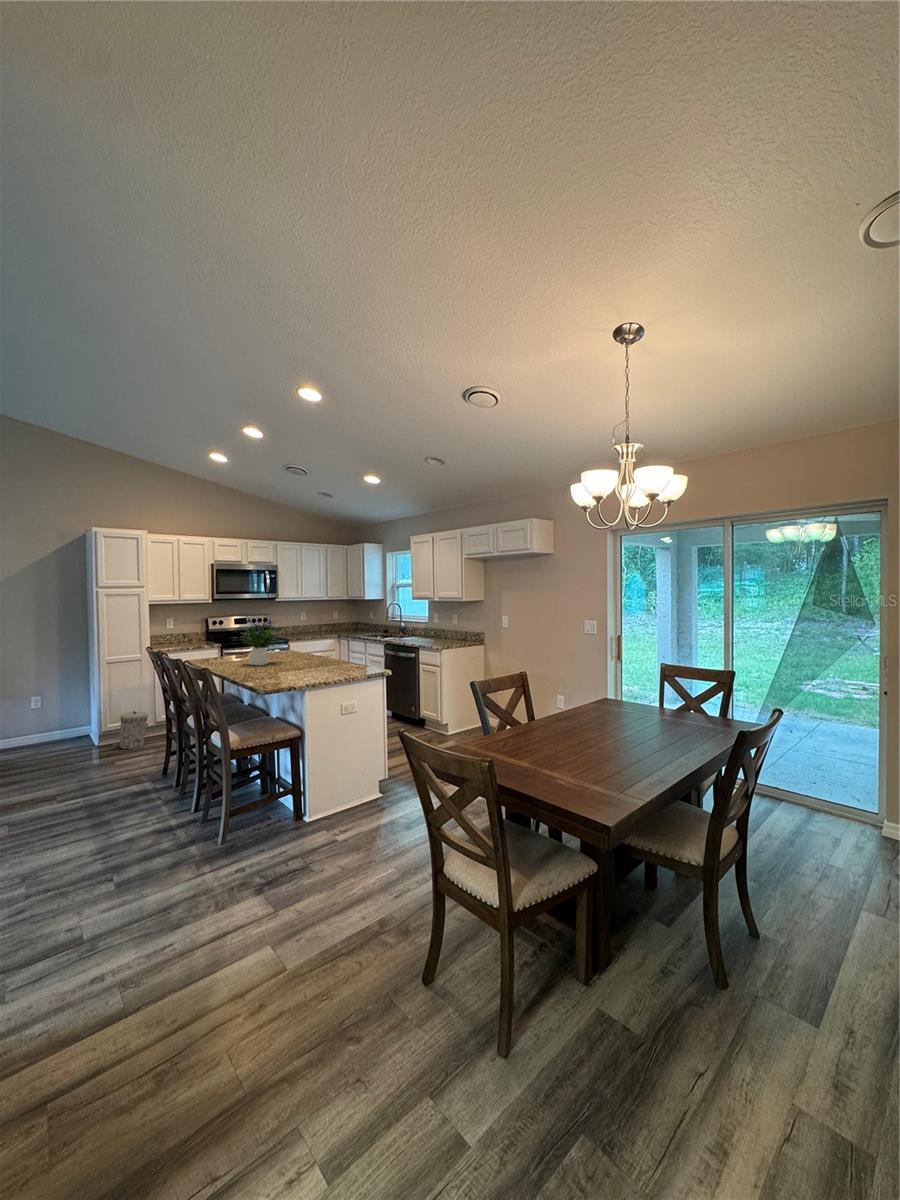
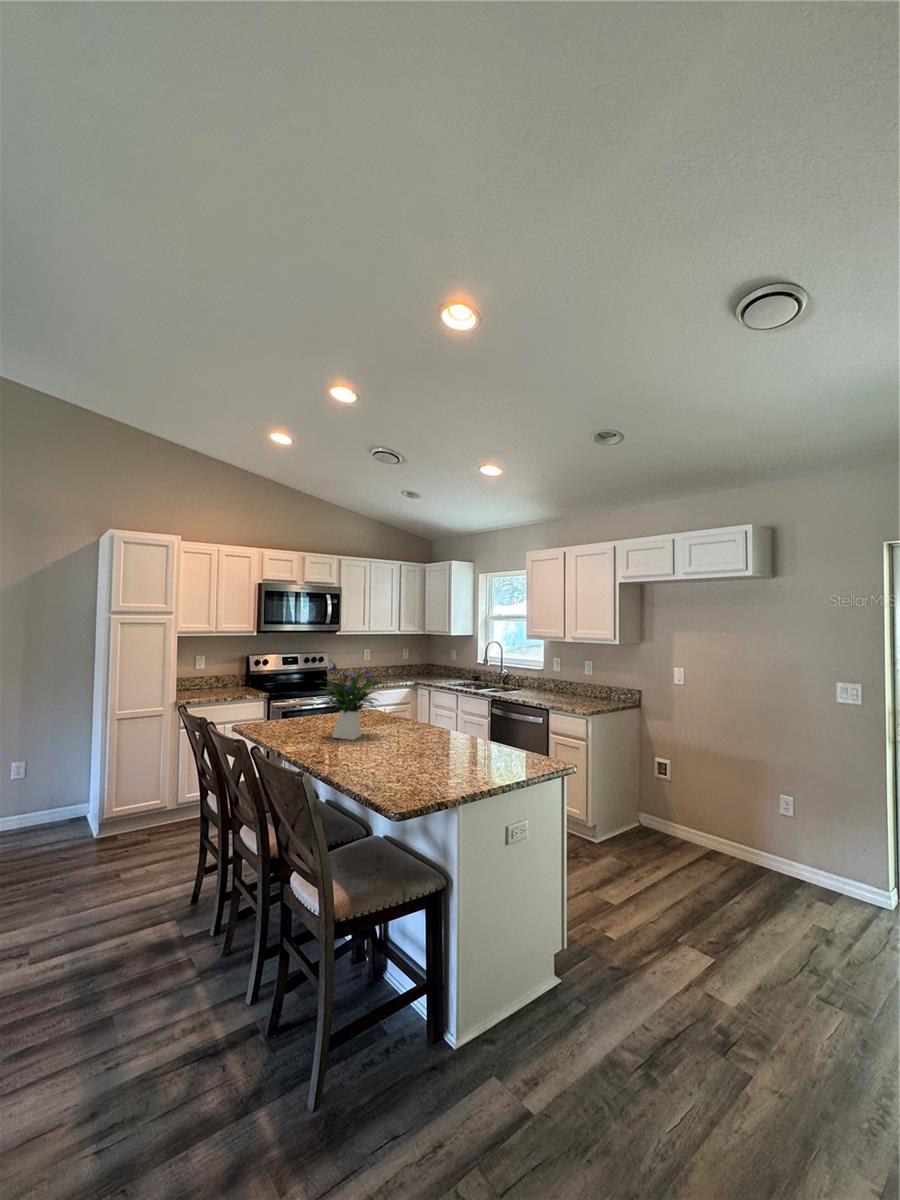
trash can: present [120,711,148,749] -> none [127,789,169,846]

